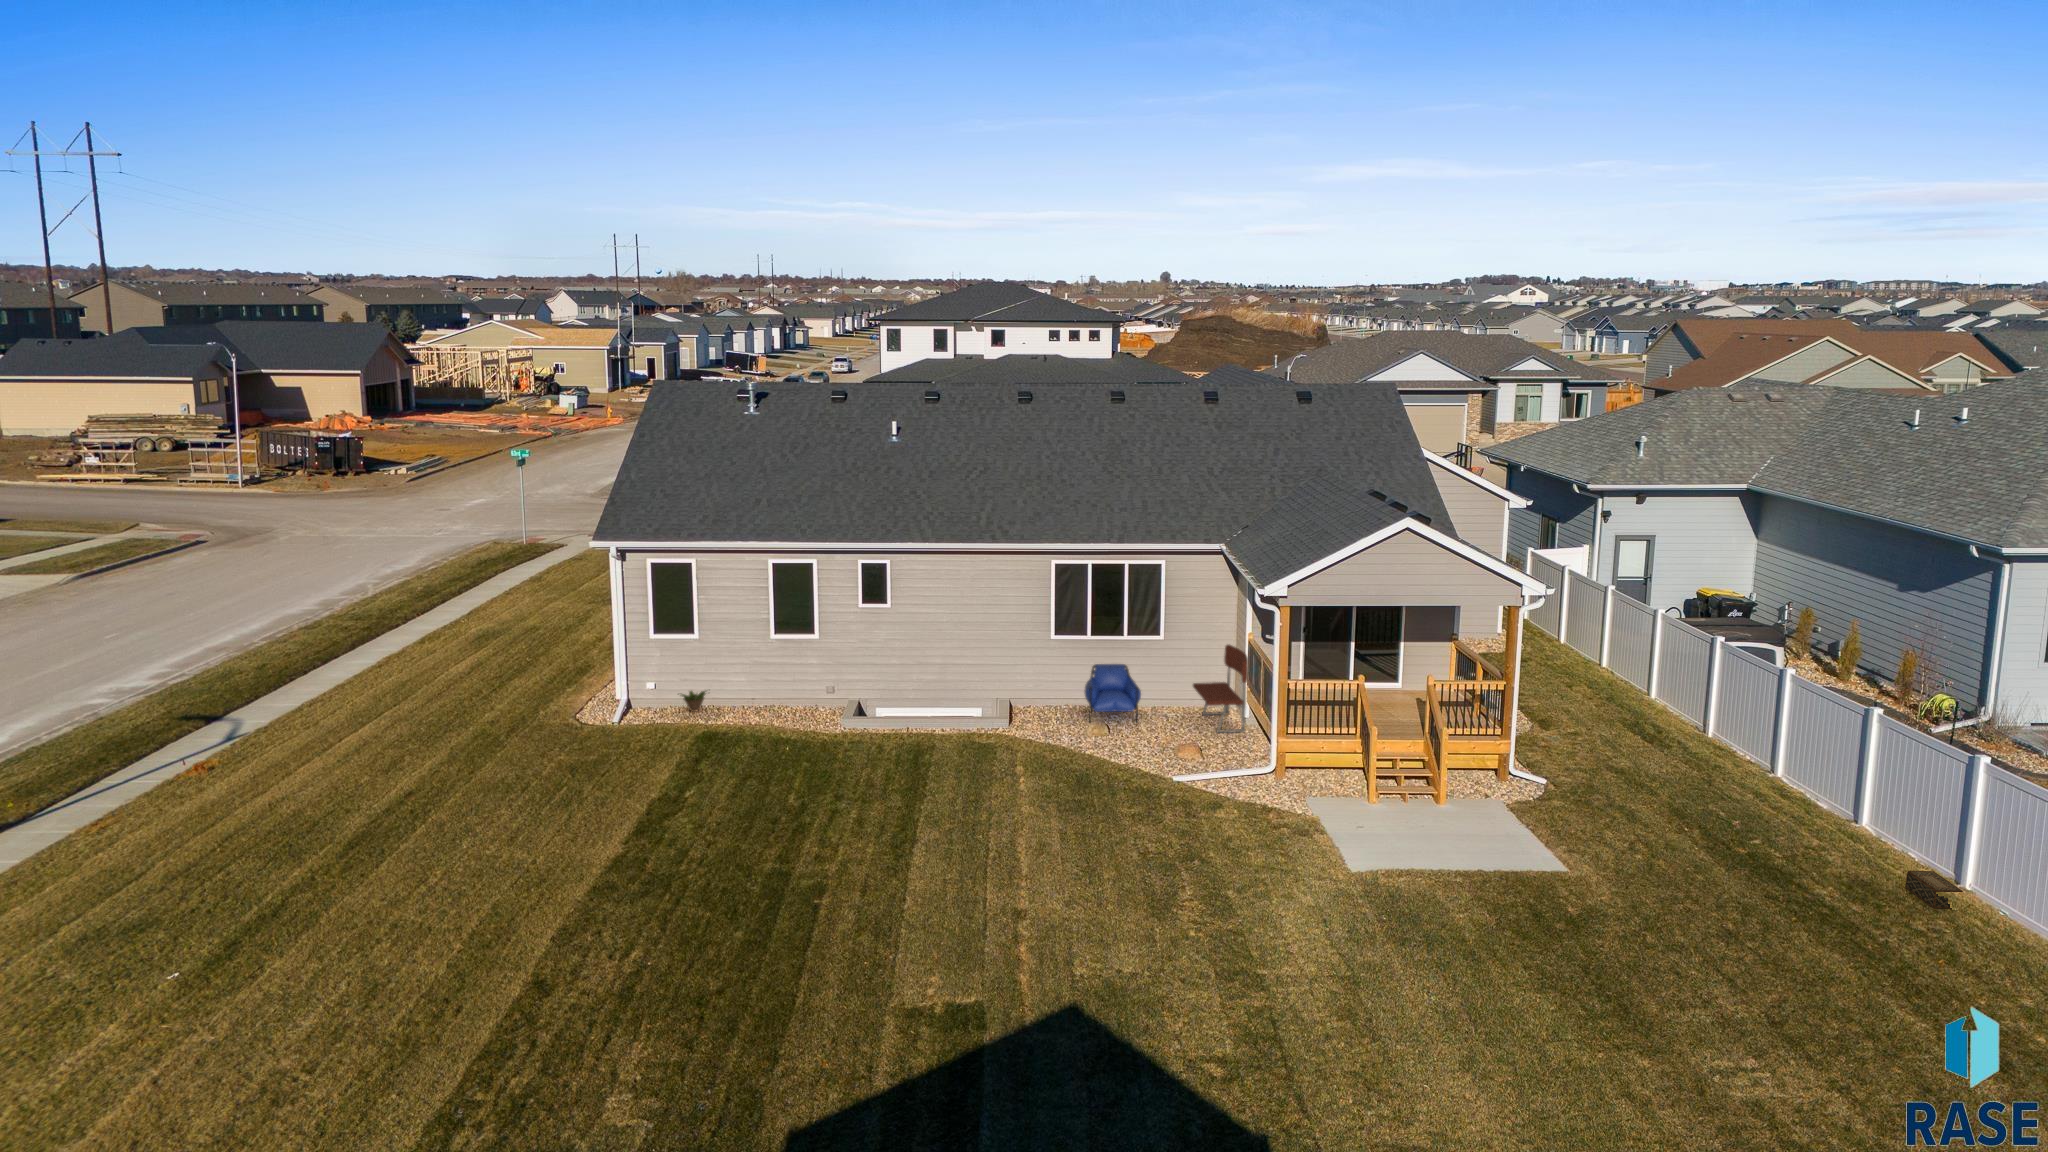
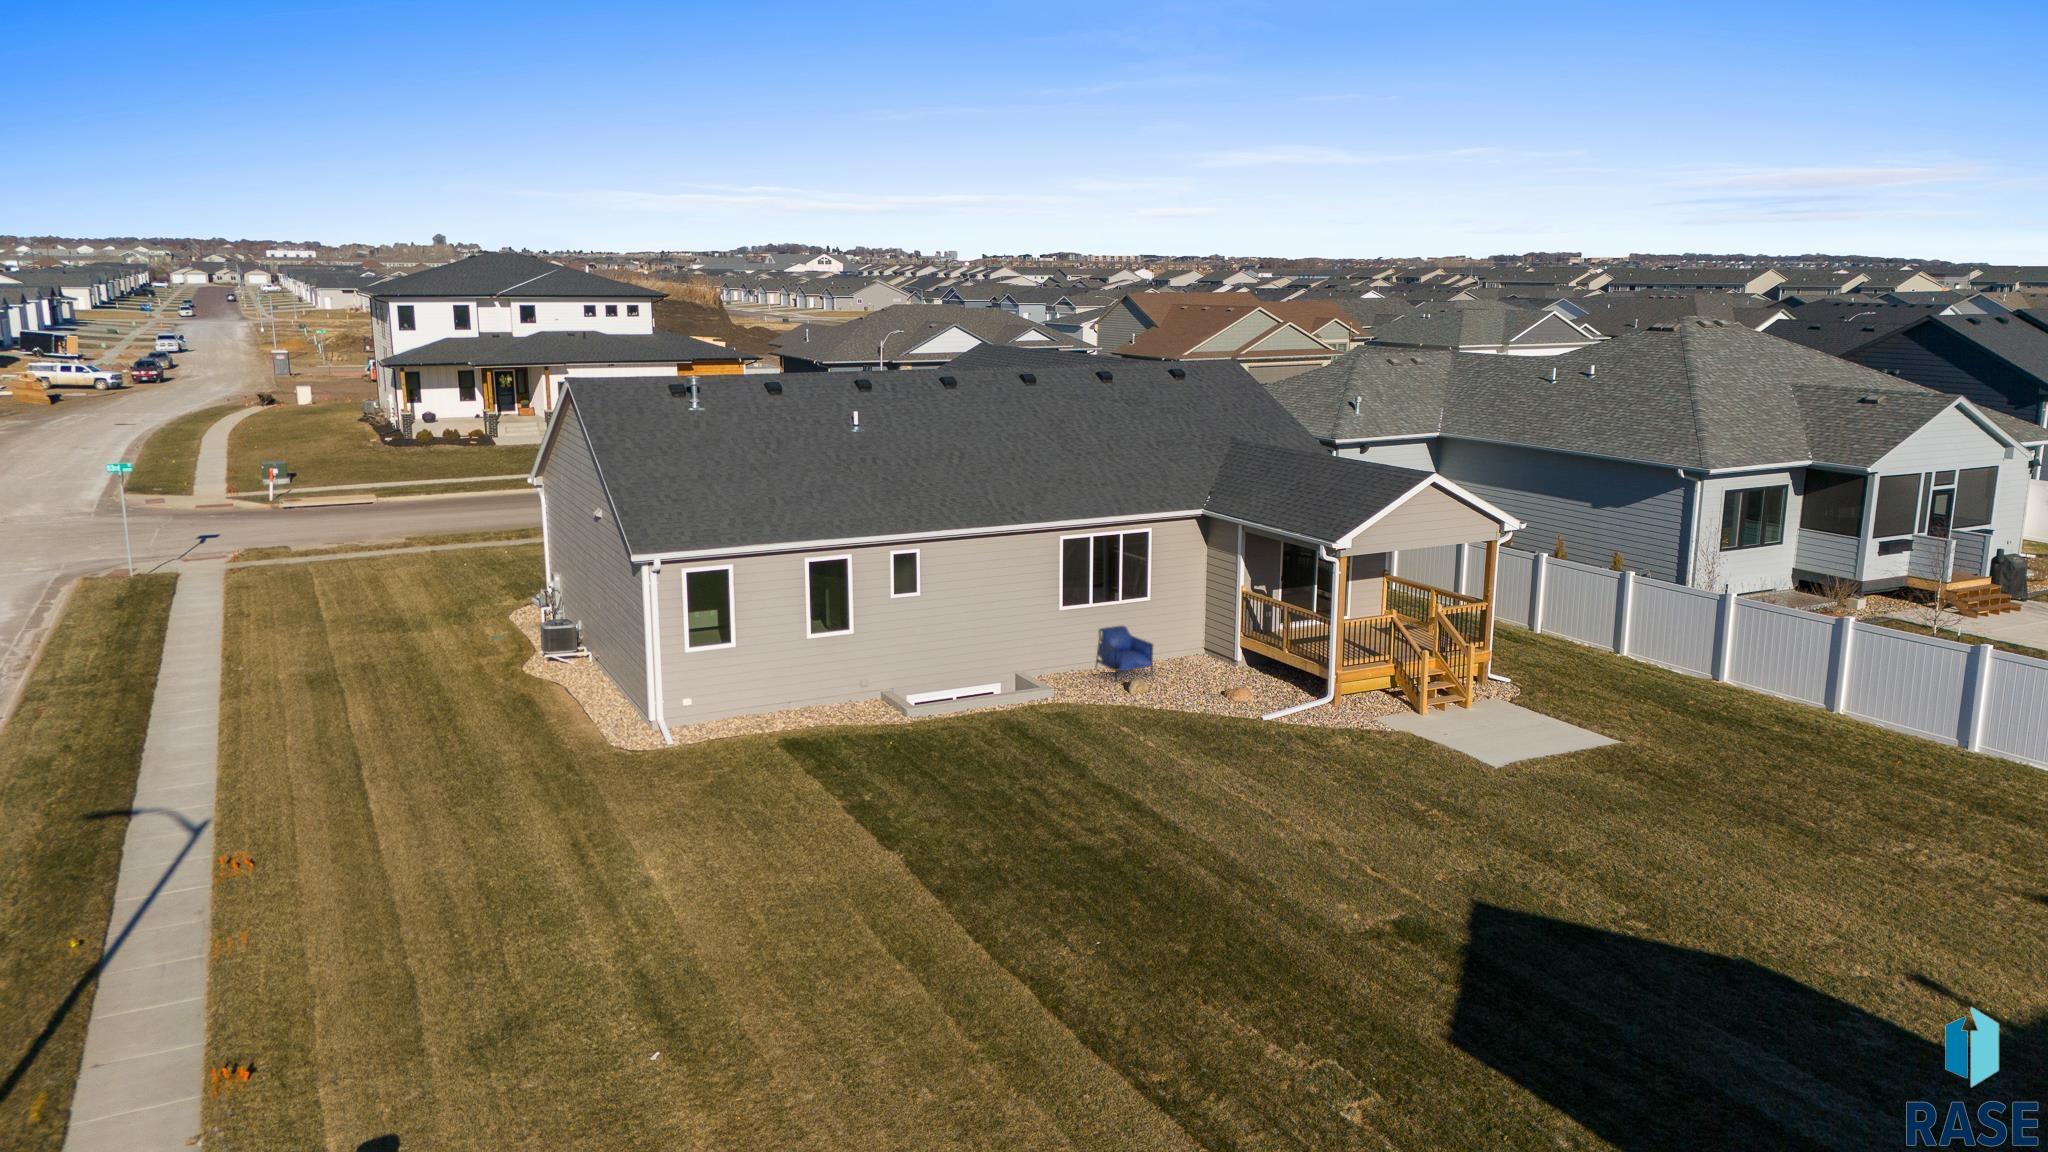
bench: present [1193,645,1248,733] -> none [1184,597,1249,676]
decorative plant: present [681,691,706,712] -> none [715,701,754,726]
woven basket: present [1905,871,1963,908] -> none [1782,697,1826,721]

